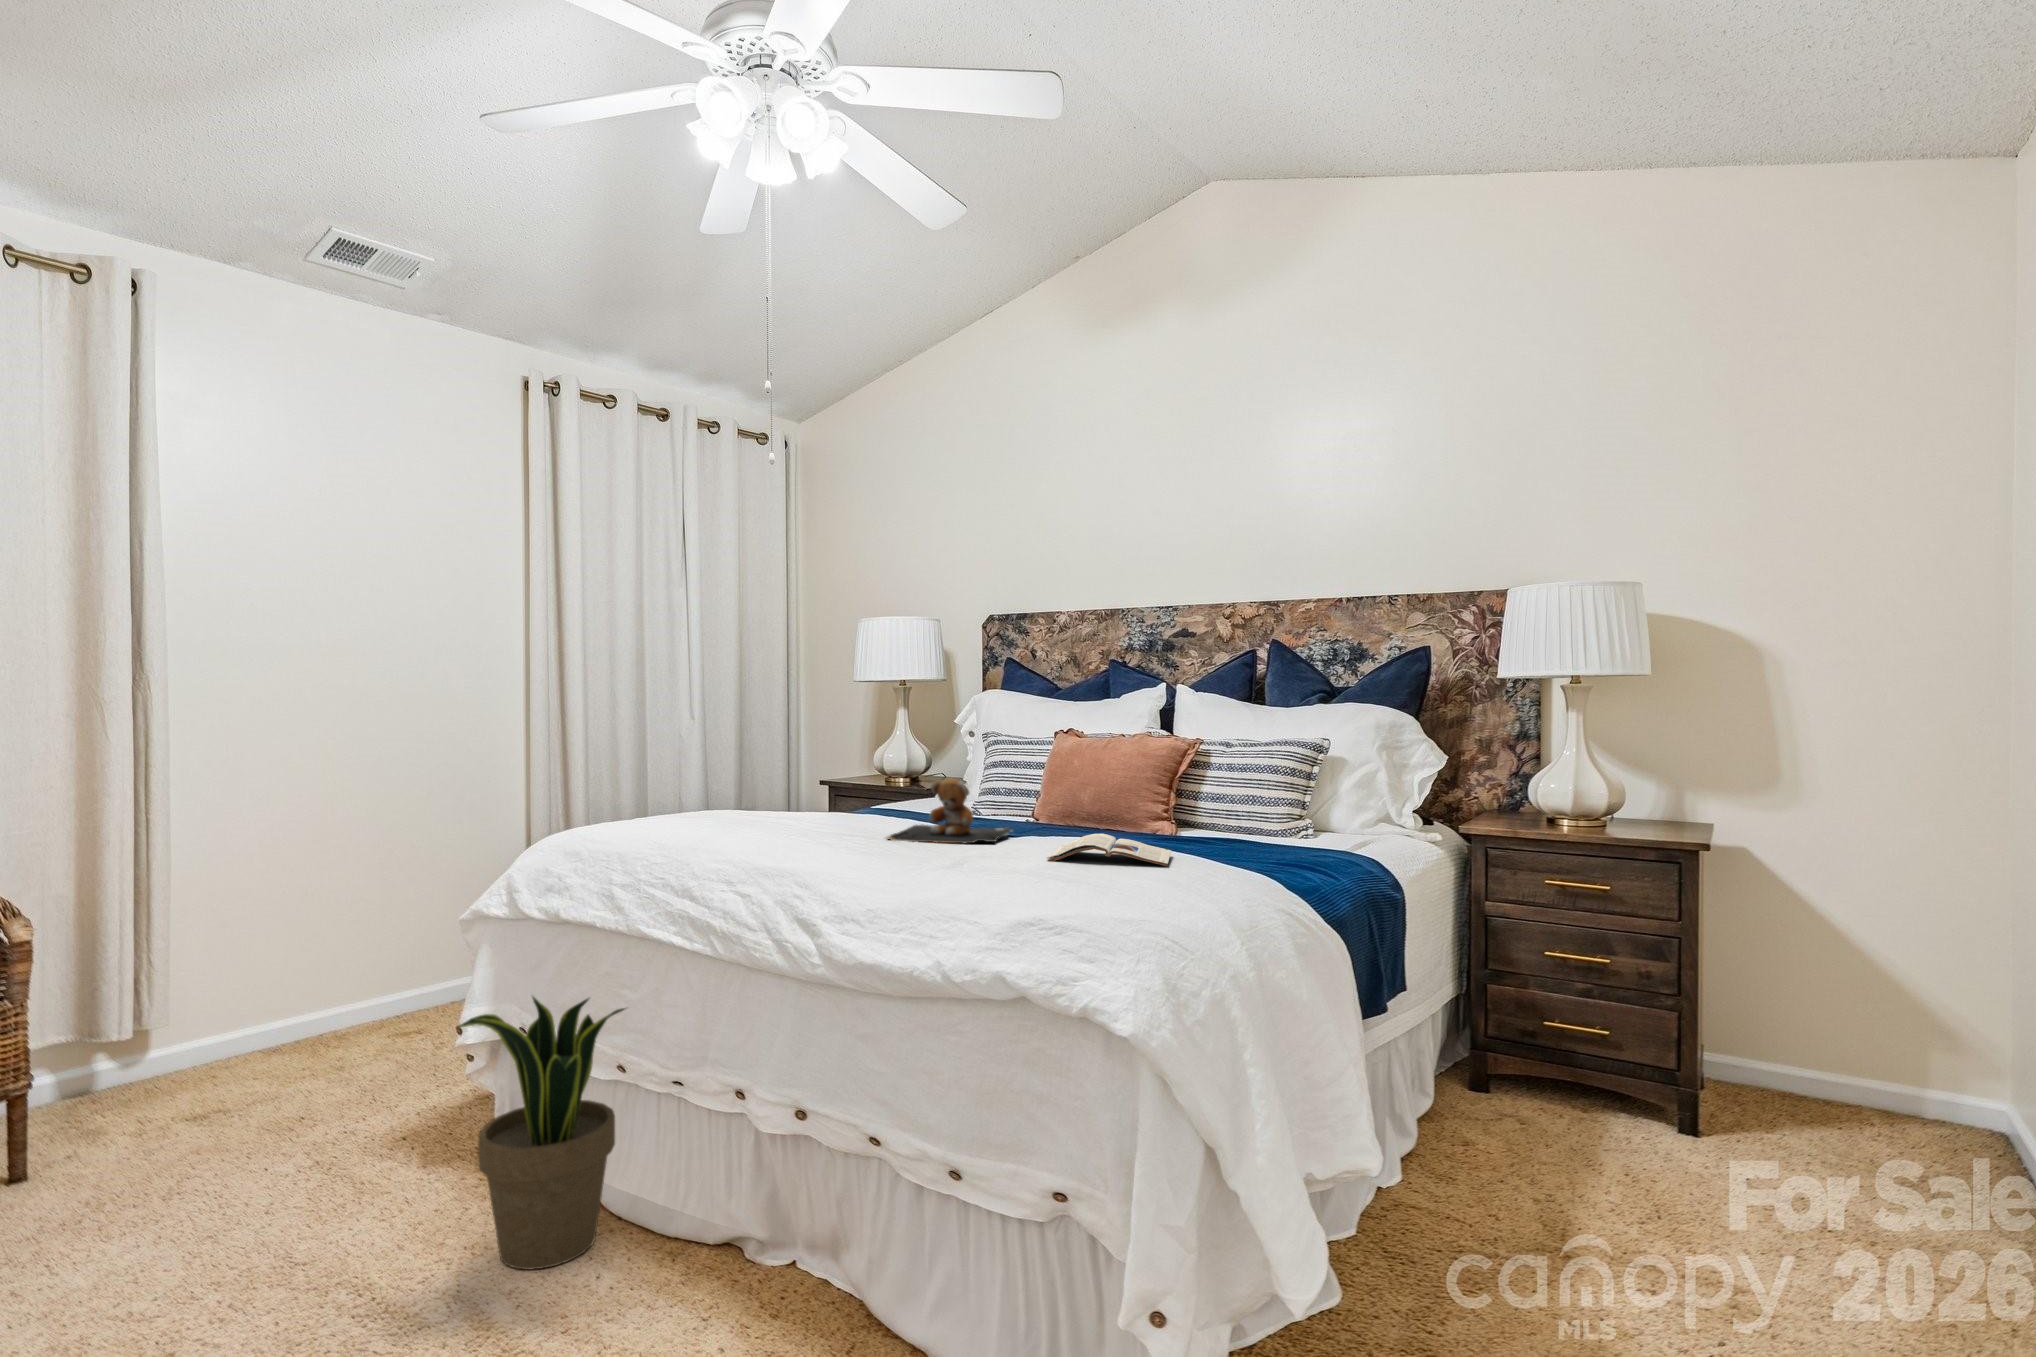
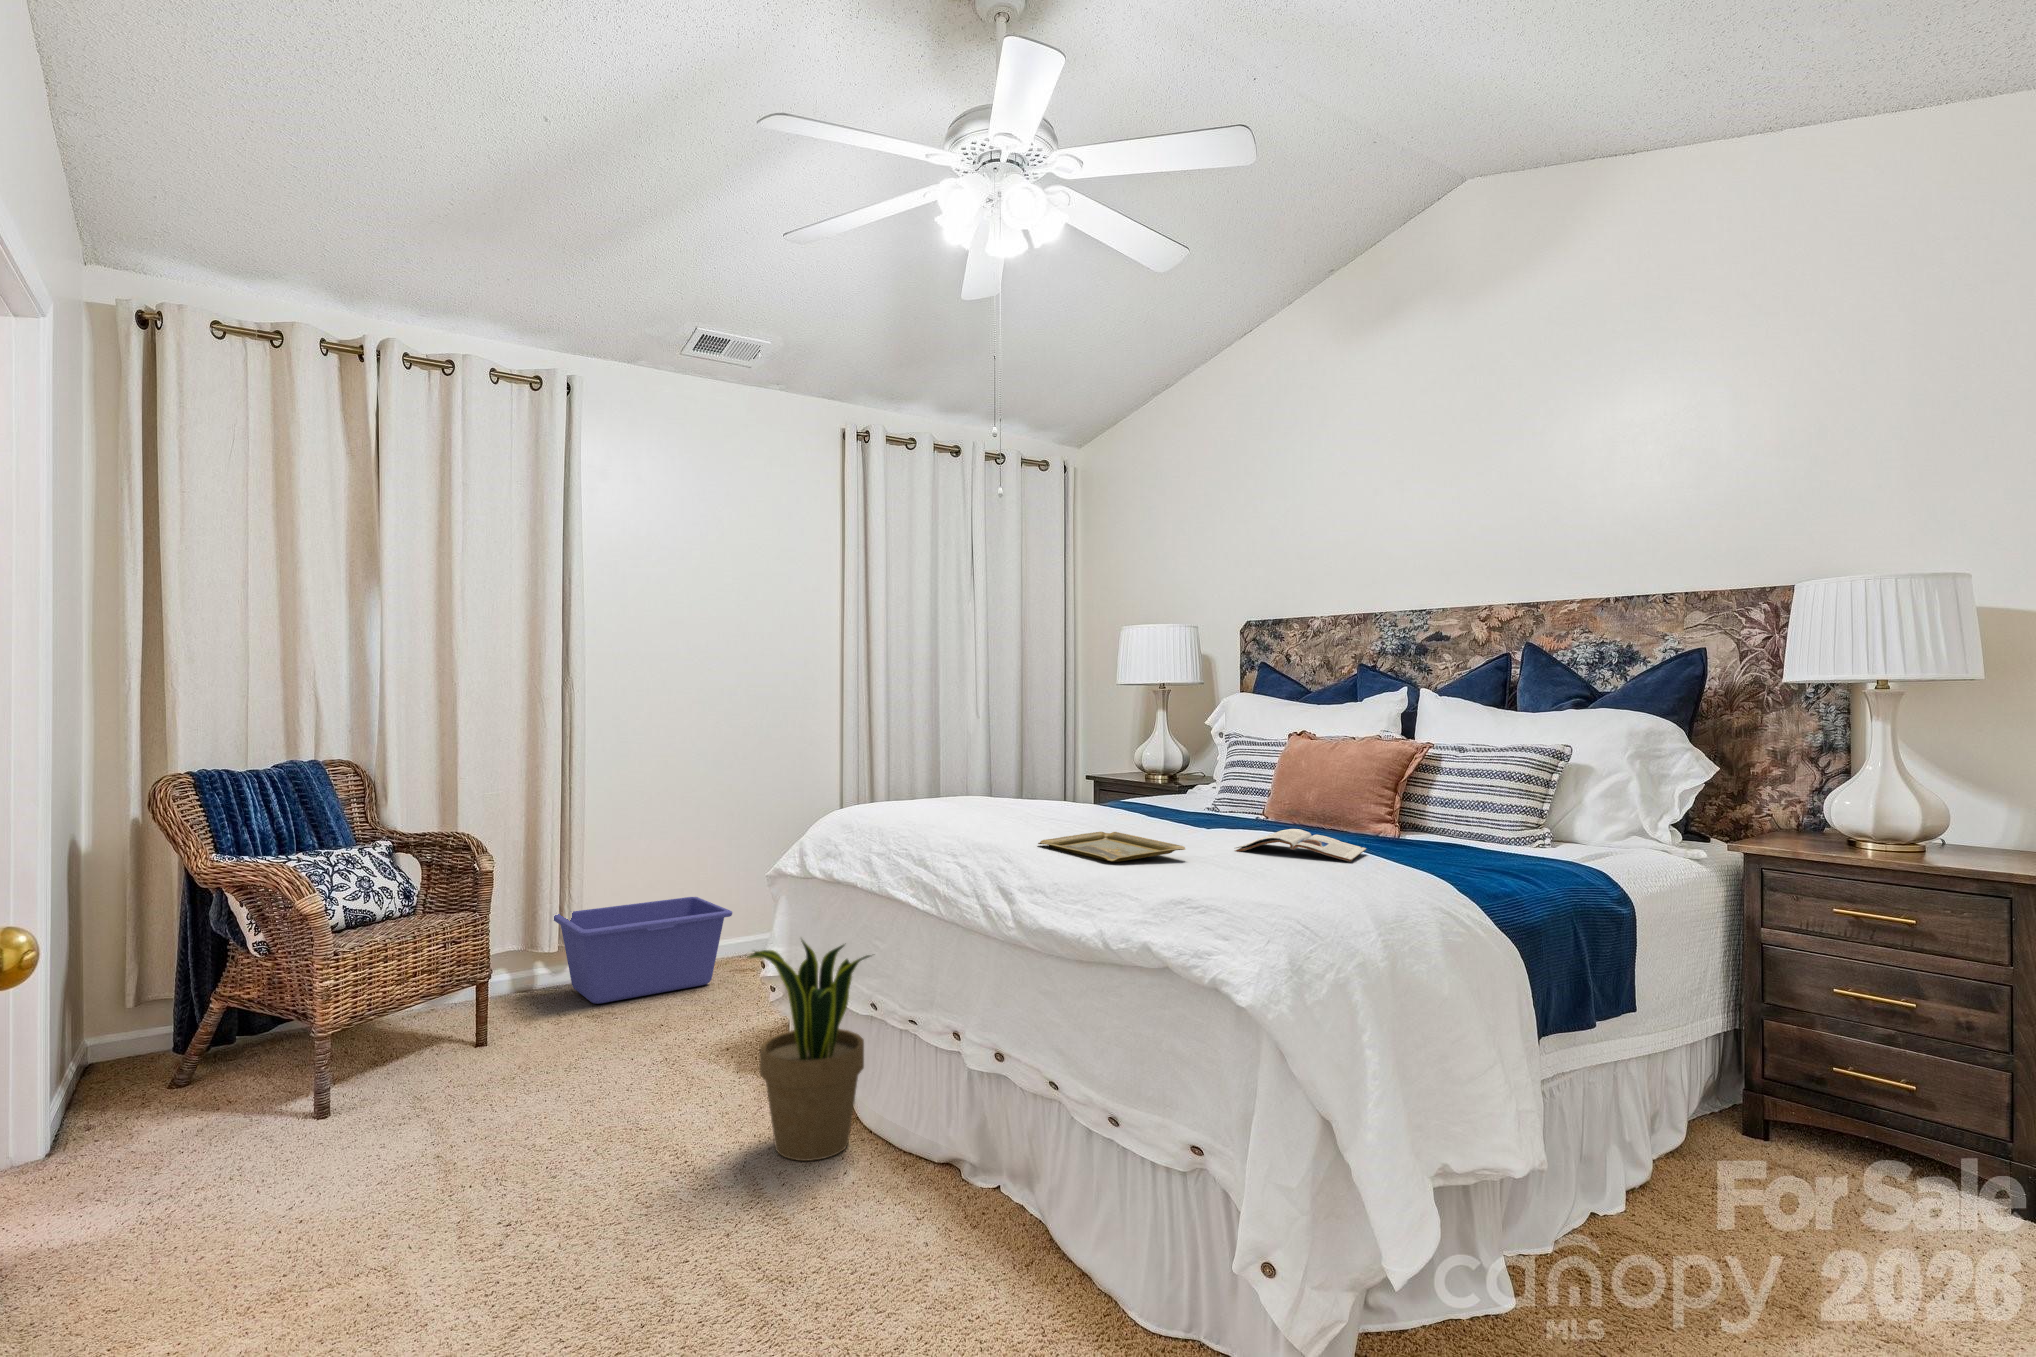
teddy bear: present [885,779,1012,843] -> none [1099,773,1225,833]
tray: none [841,847,1011,882] -> present [1038,832,1185,862]
storage bin: none [122,948,391,1099] -> present [554,897,732,1004]

